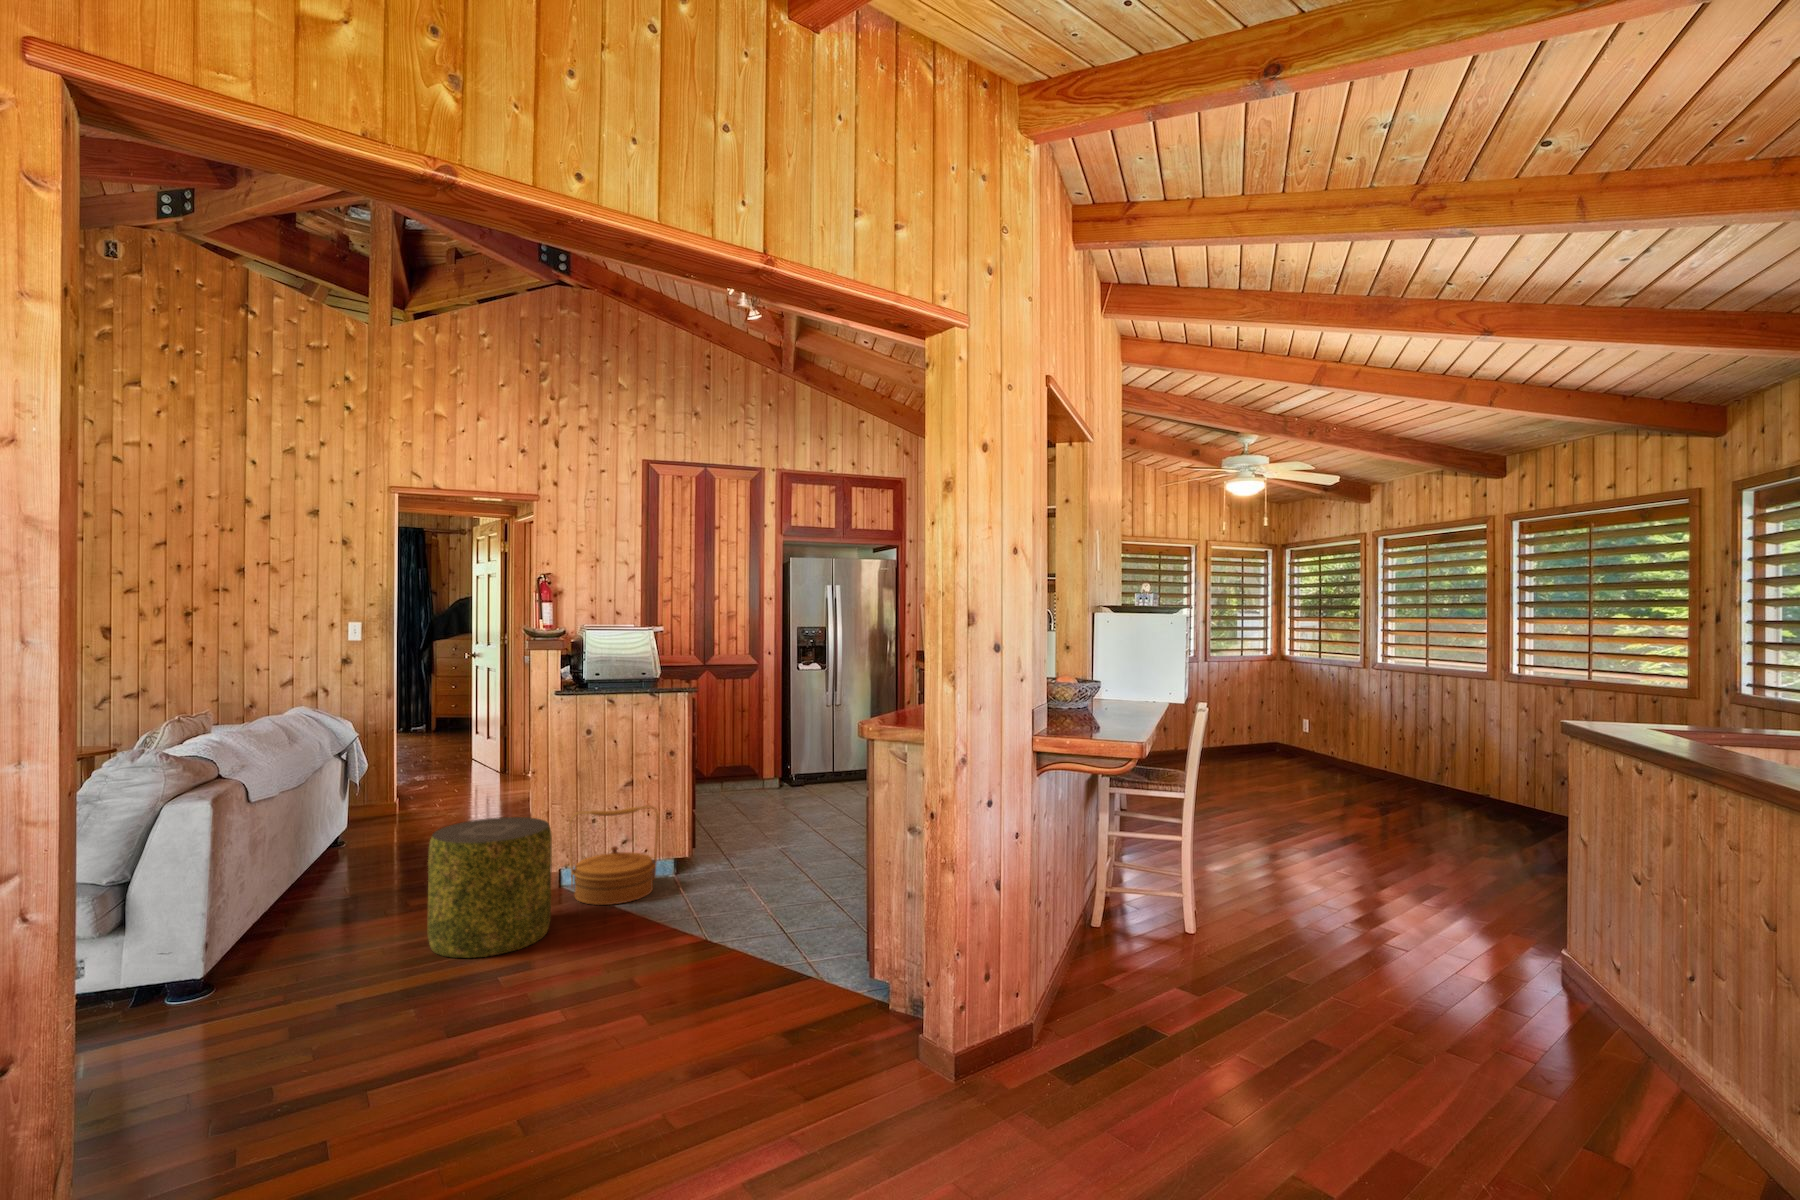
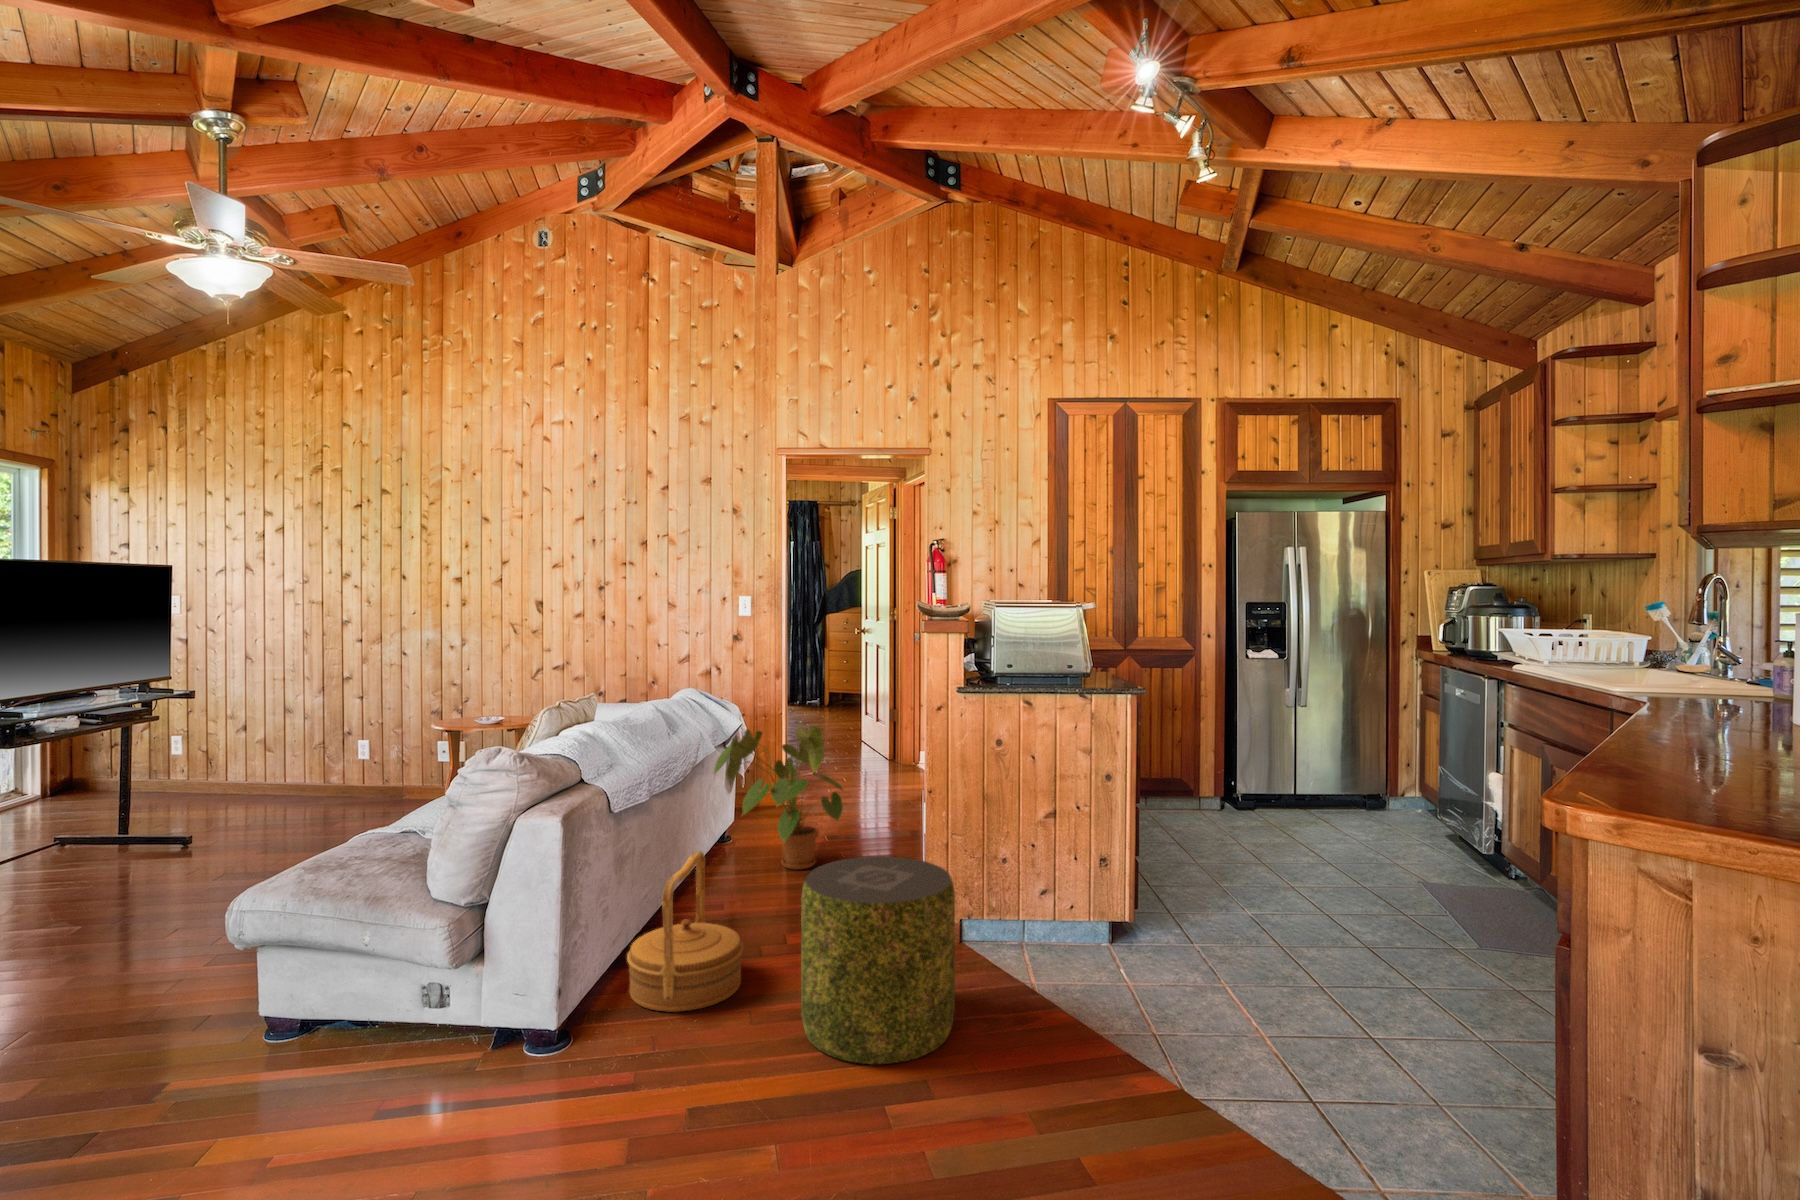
house plant: none [330,733,461,857] -> present [714,726,843,870]
woven basket: present [569,806,659,905] -> present [627,851,744,1012]

